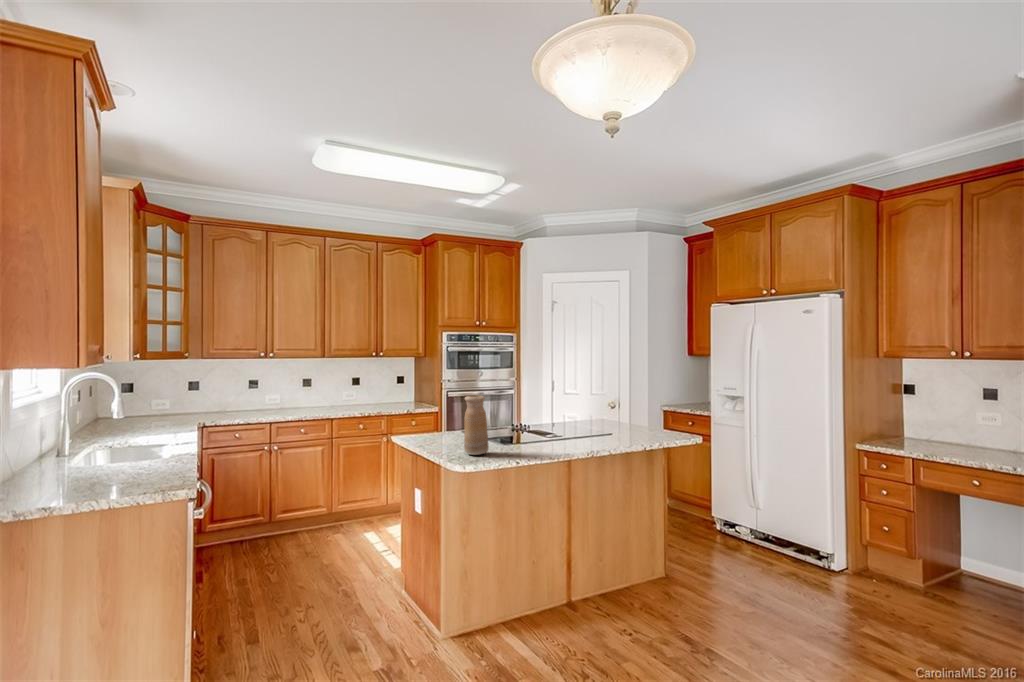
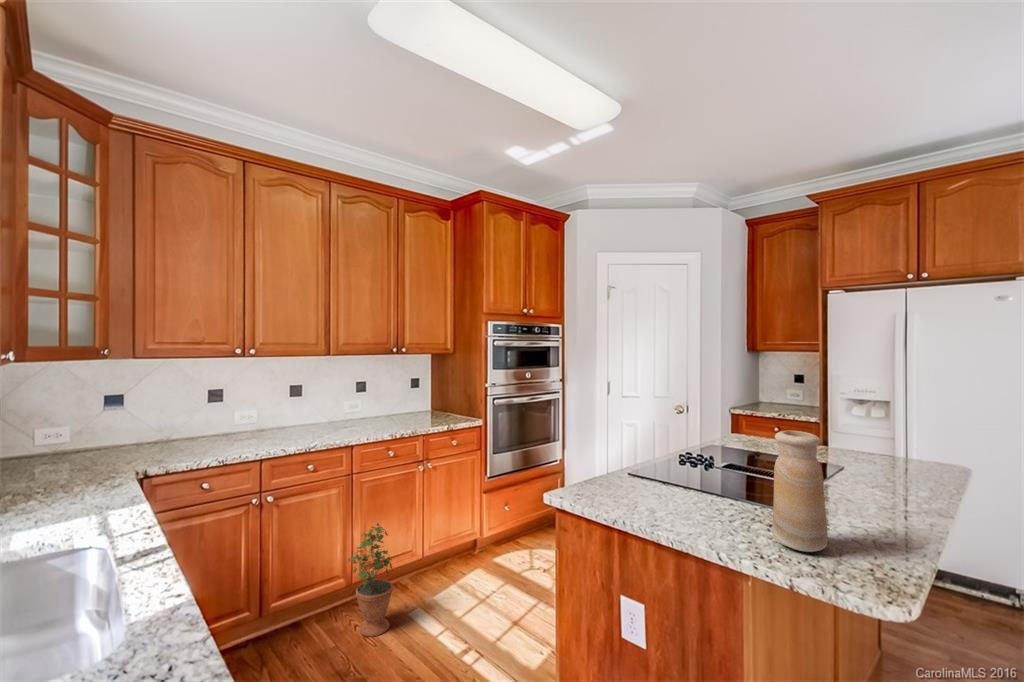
potted plant: none [323,468,354,541] -> present [349,523,393,637]

